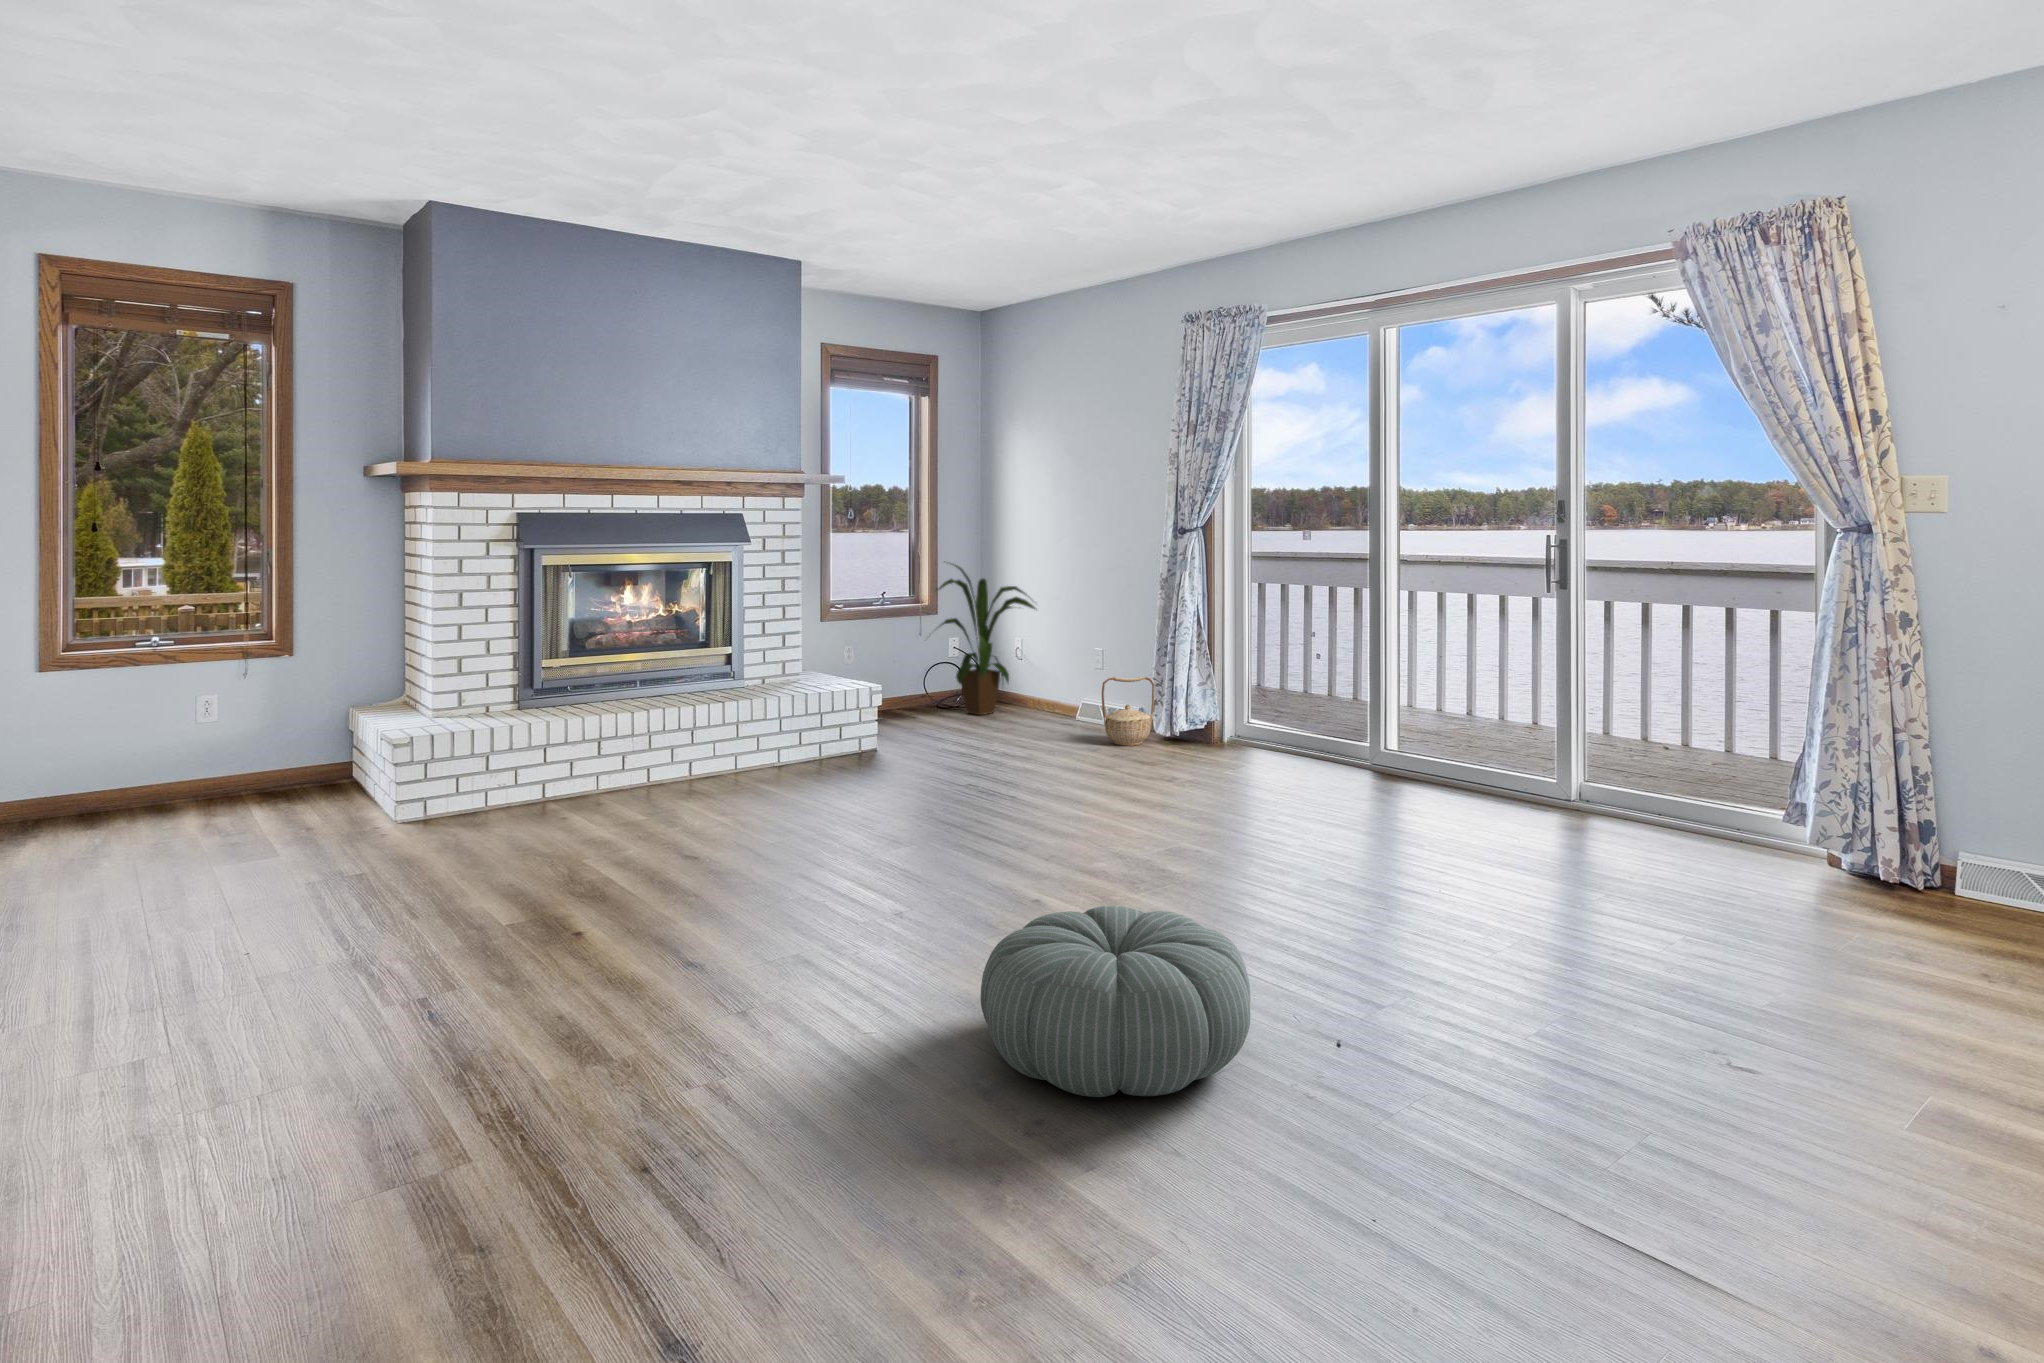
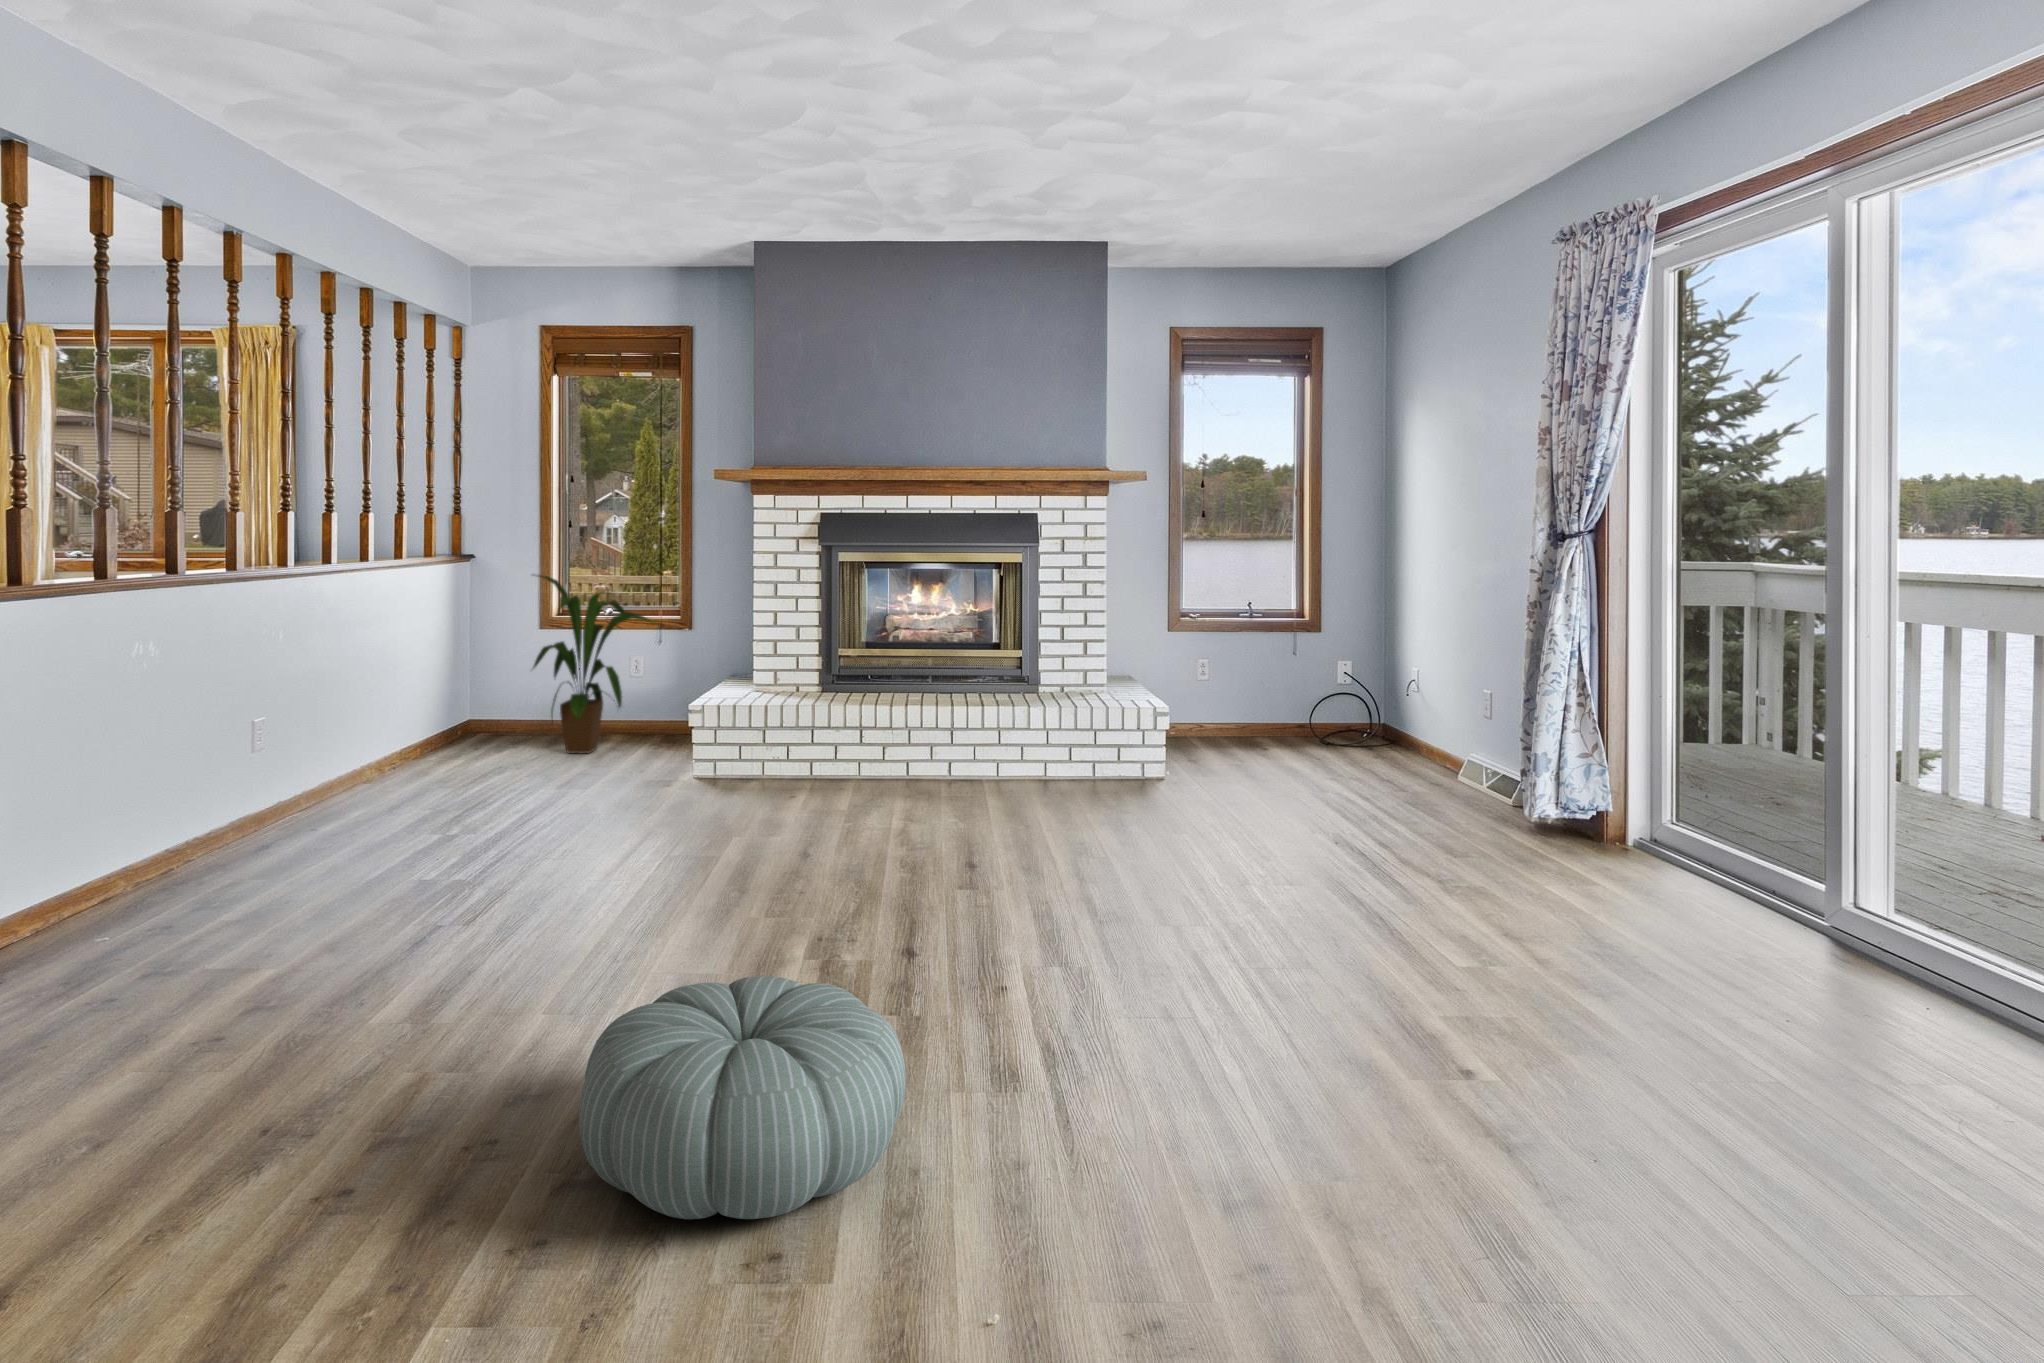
house plant: present [938,563,1035,715] -> present [533,575,656,753]
basket: present [1102,677,1154,746] -> none [1432,726,1514,820]

